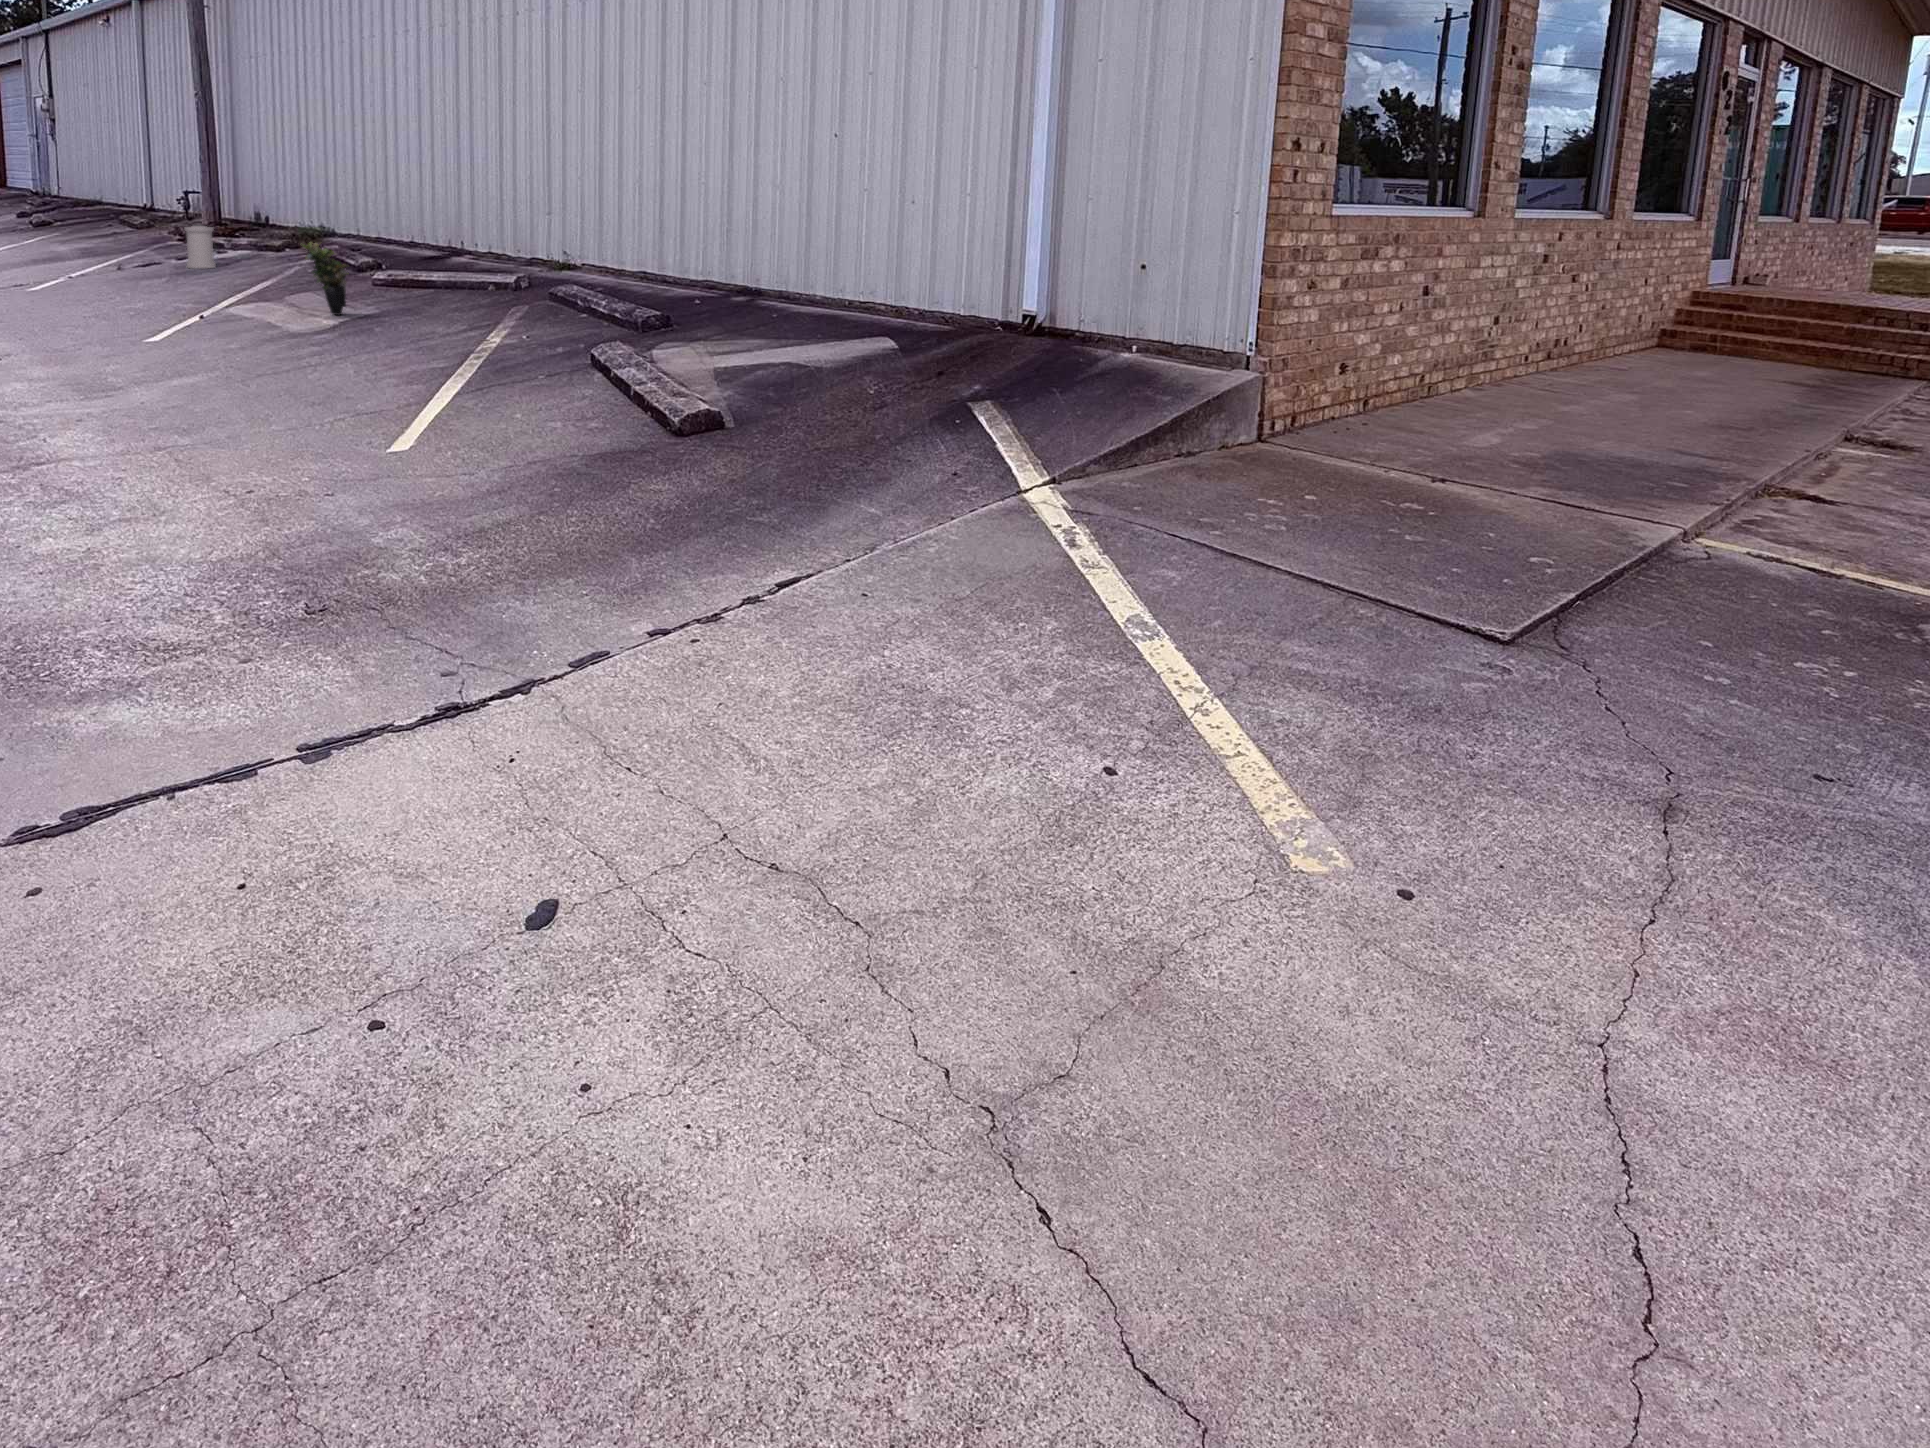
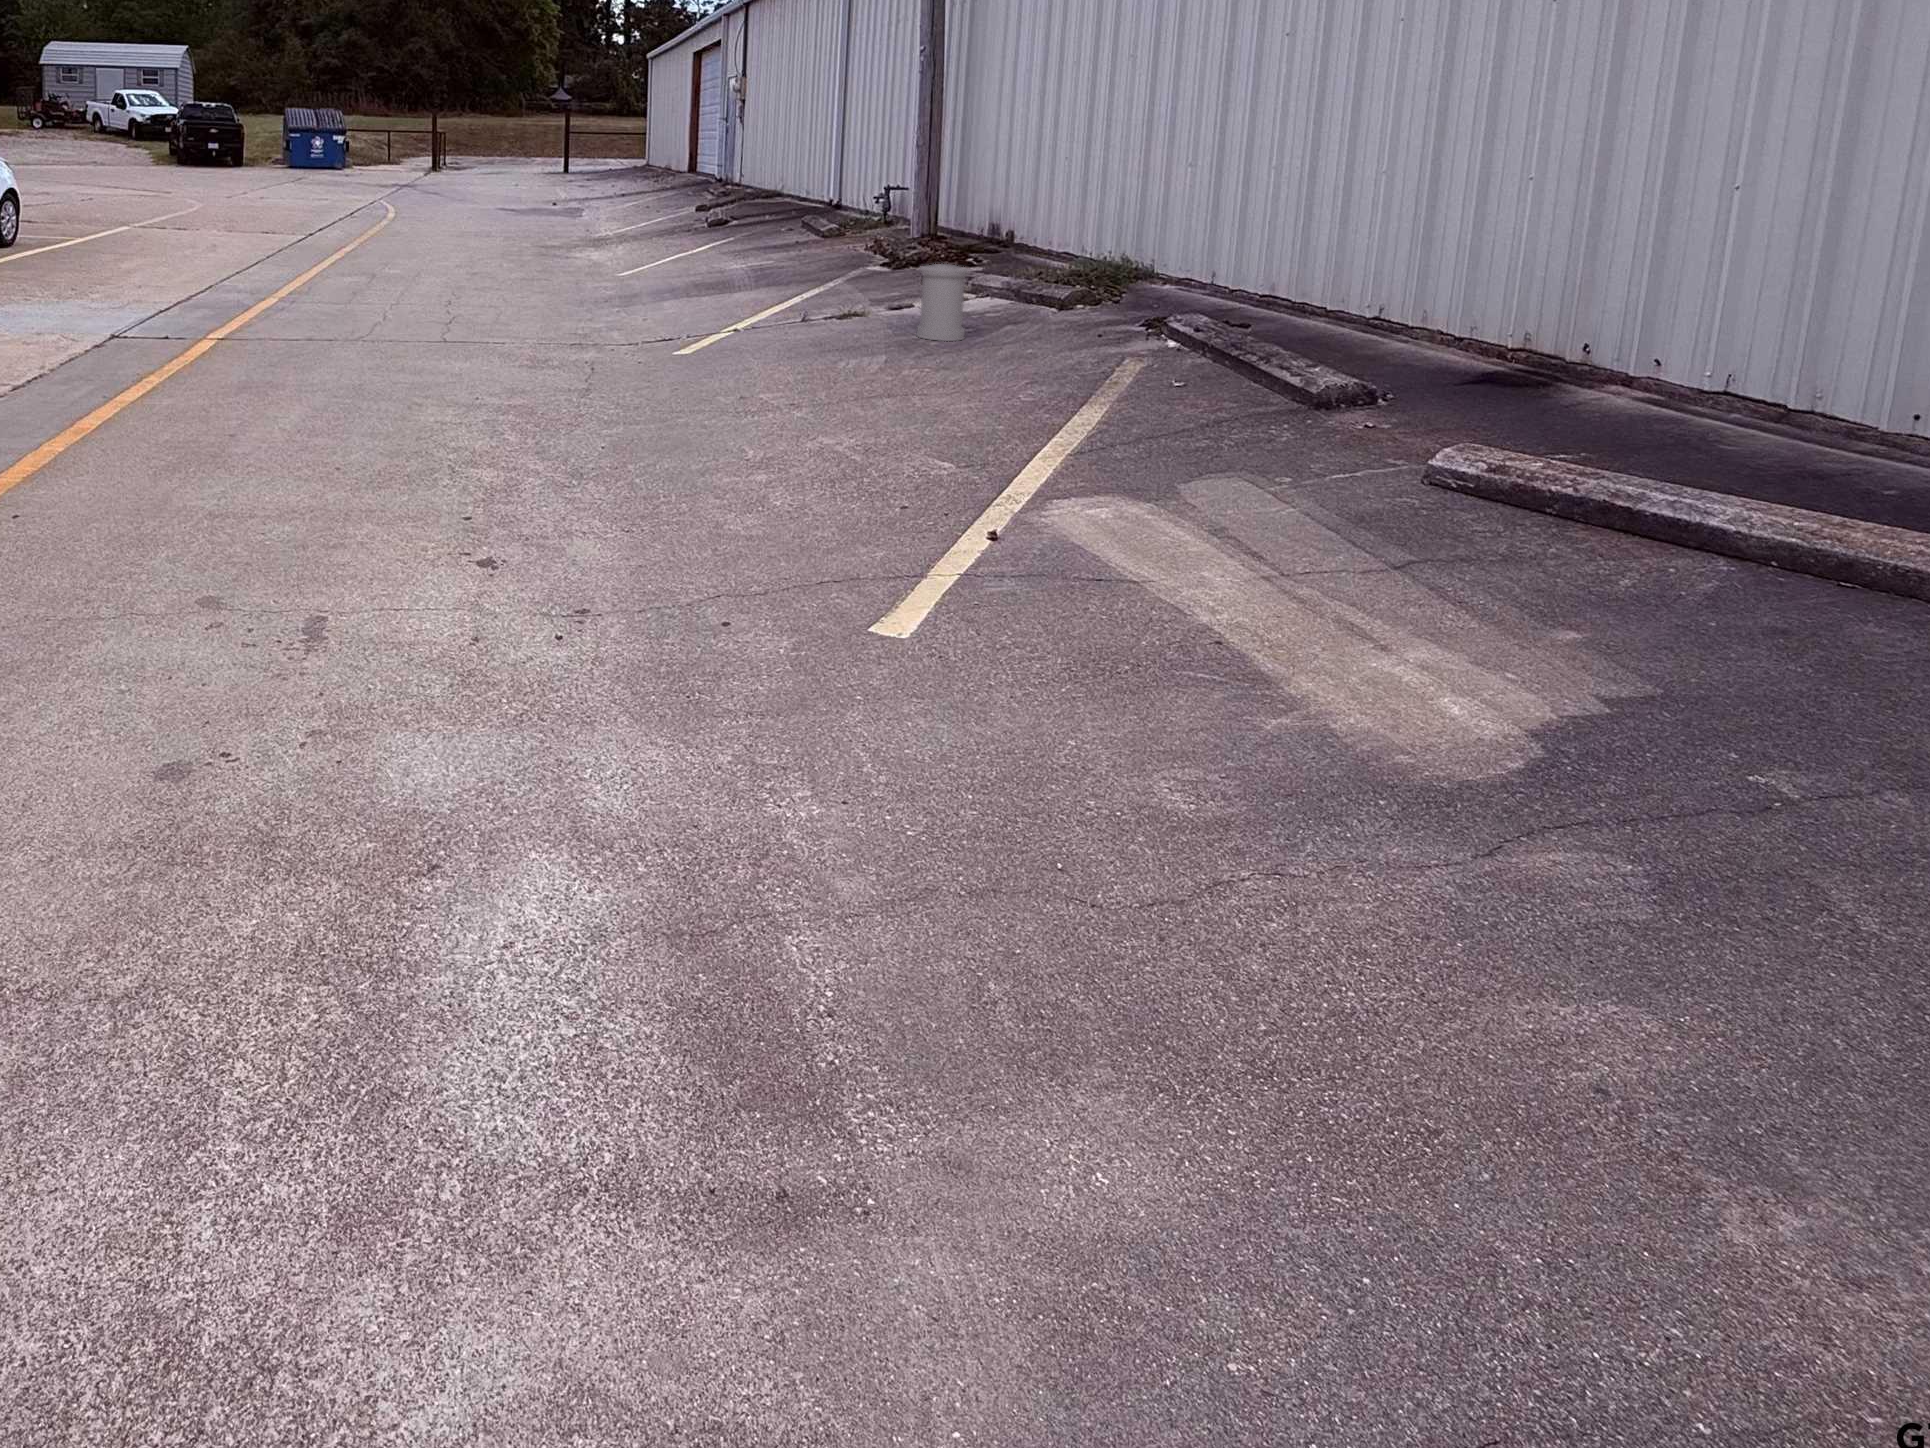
potted plant: present [302,242,349,315] -> none [1344,405,1514,651]

